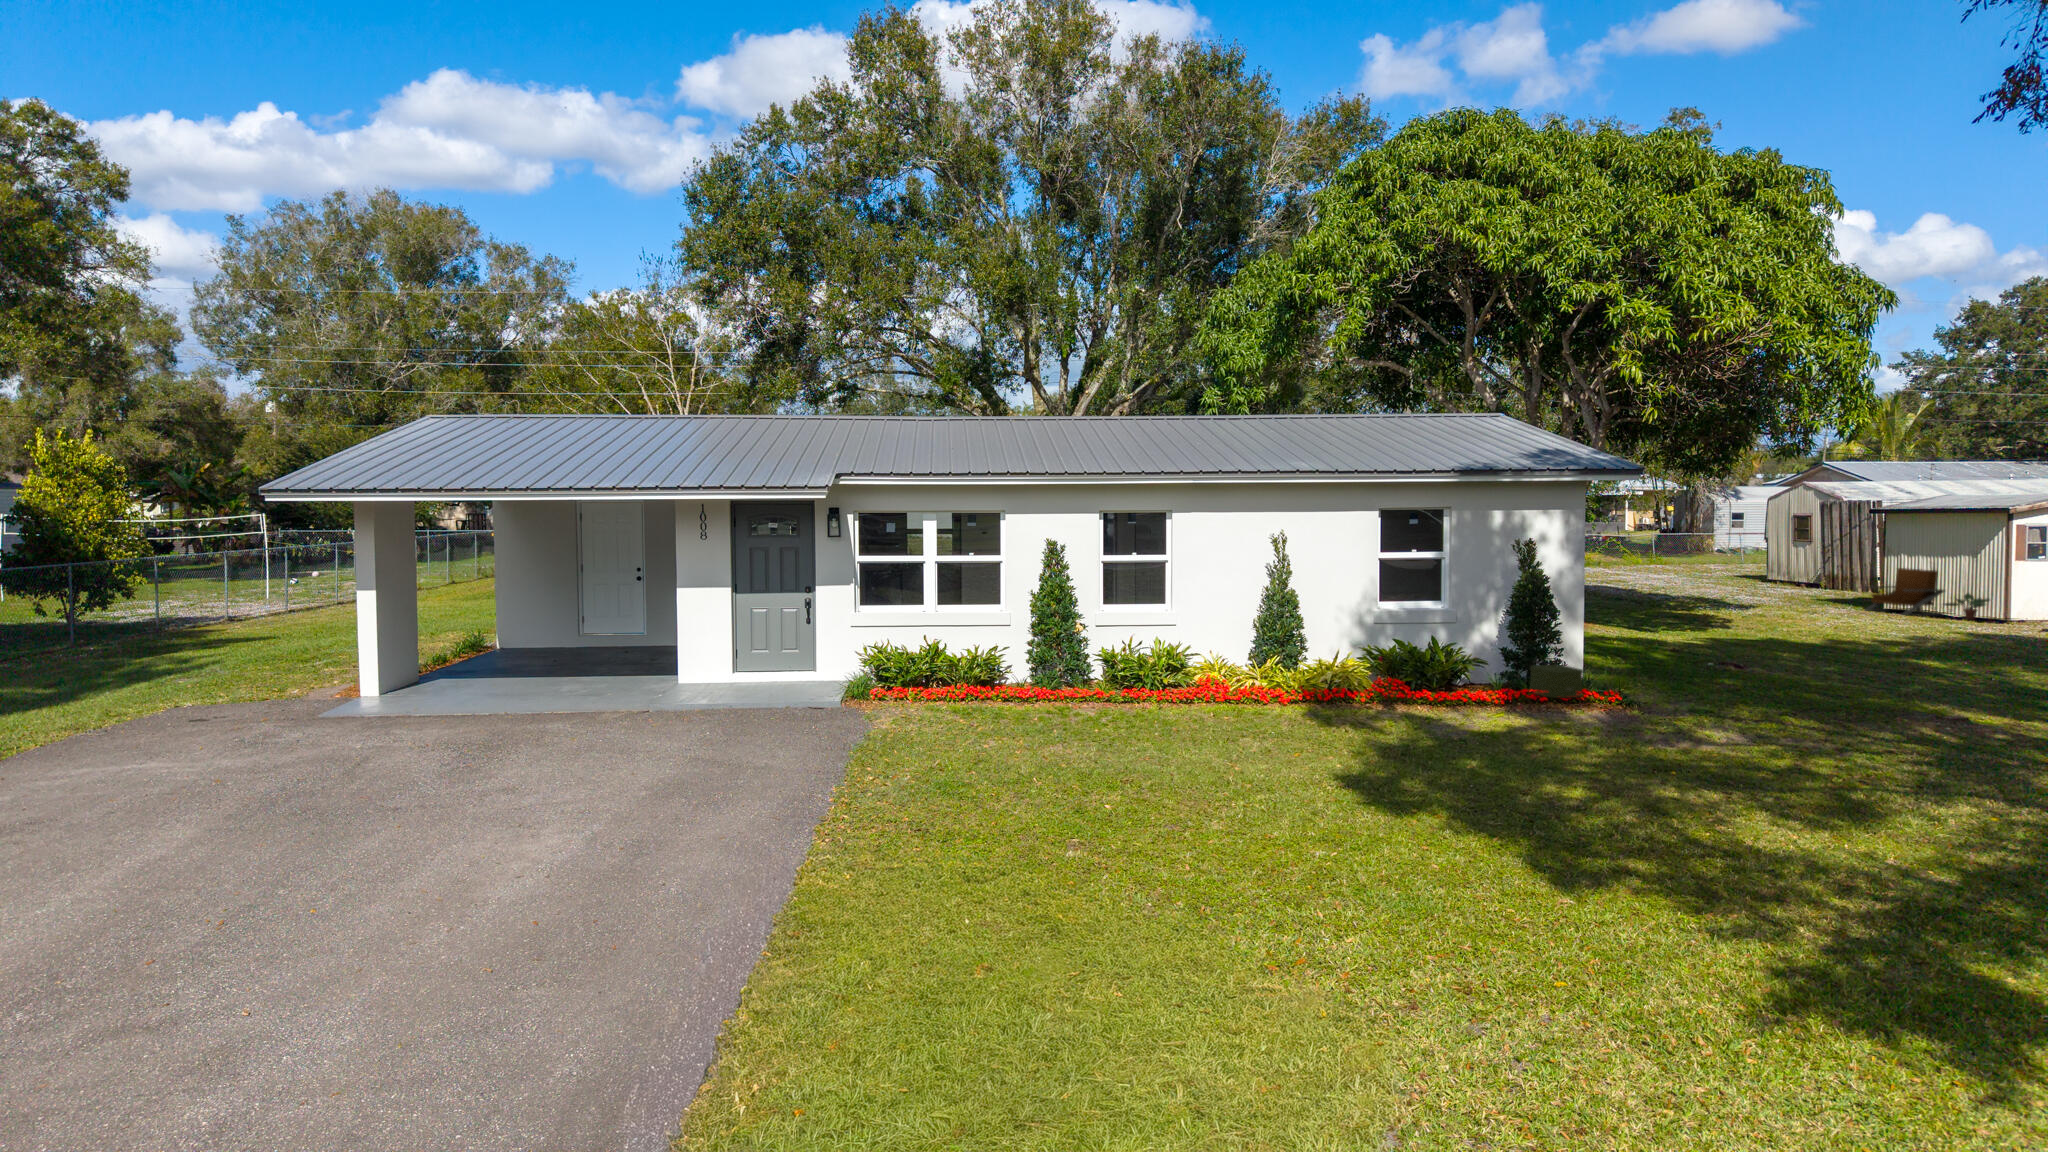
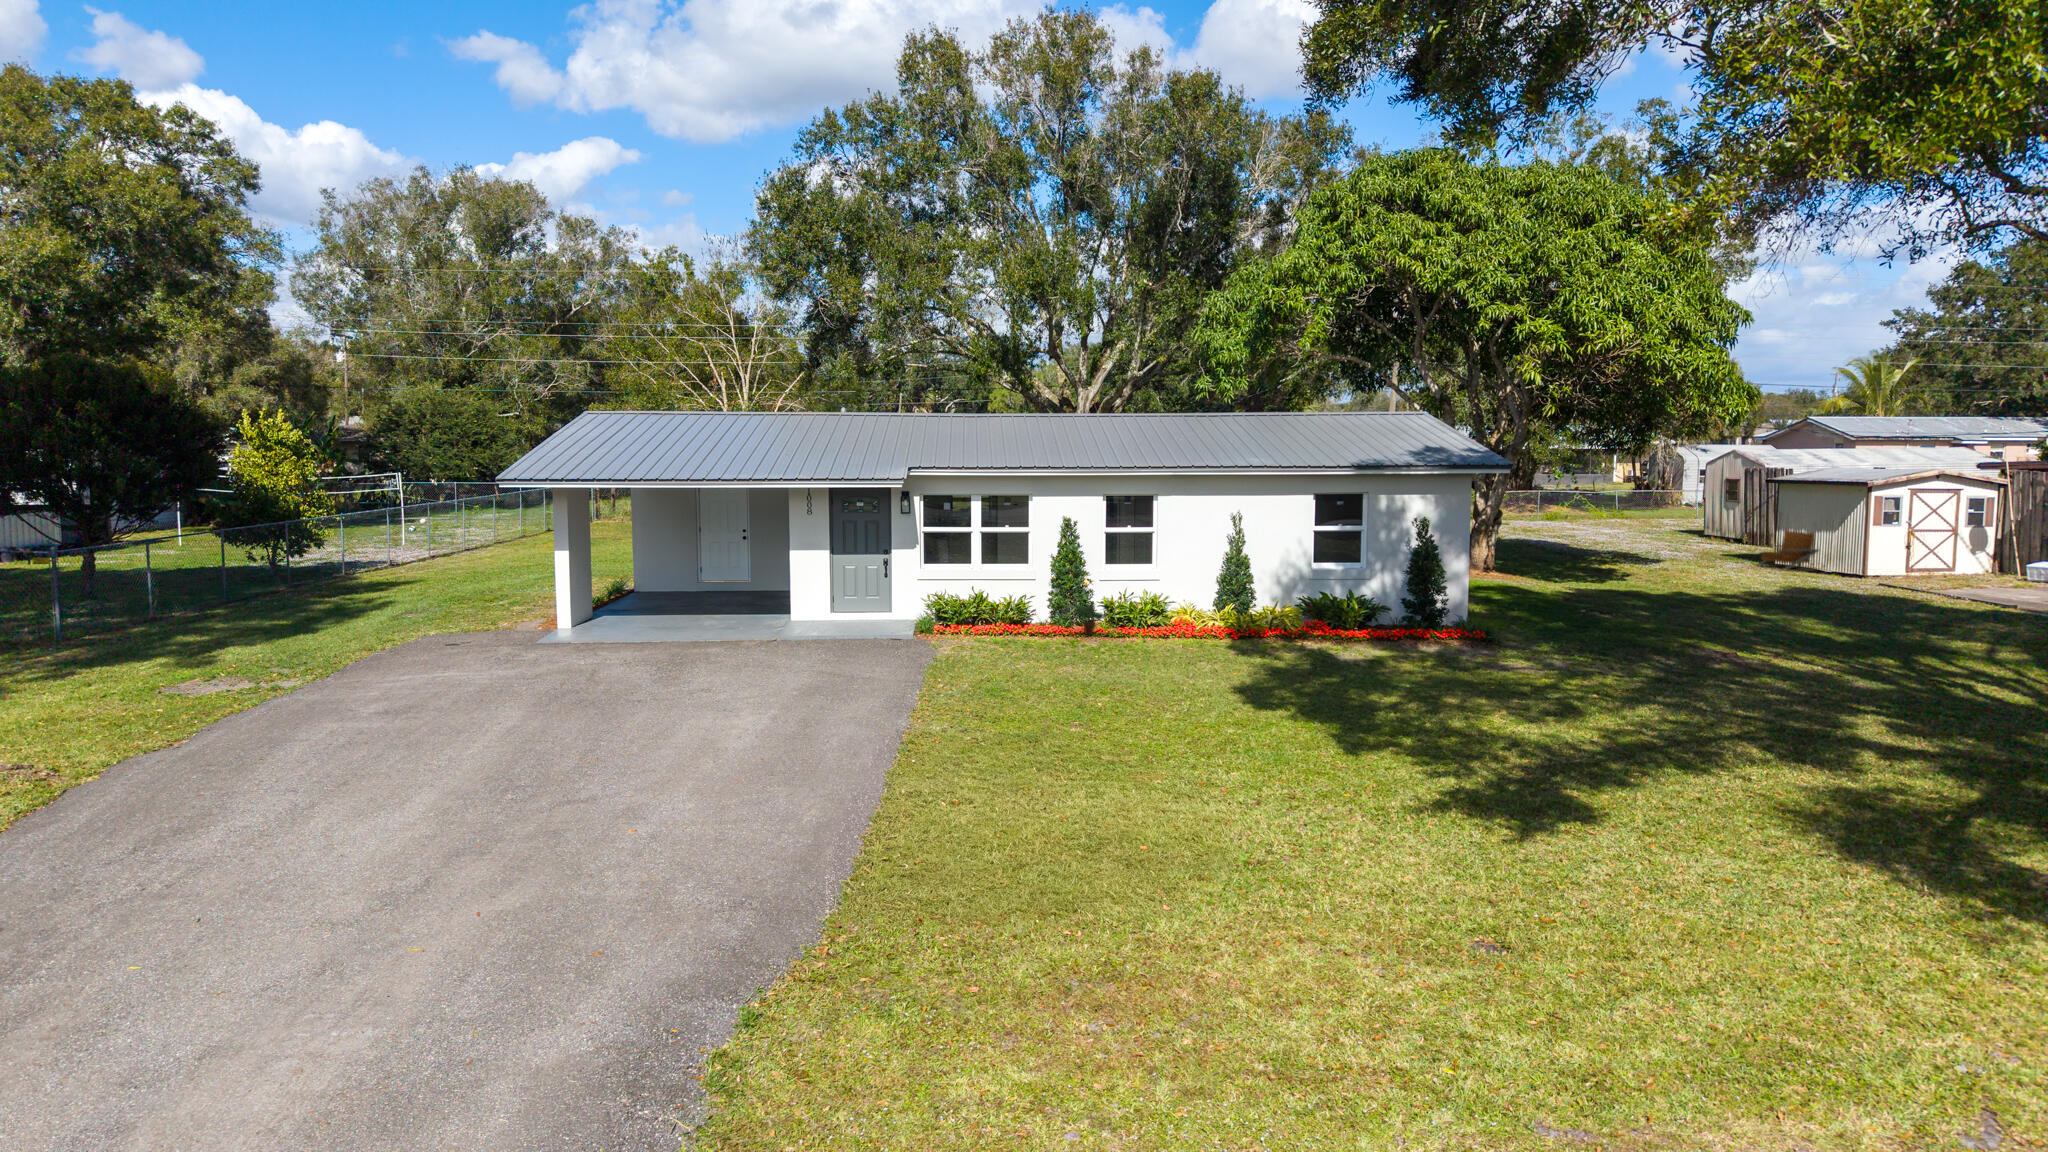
potted plant: present [1944,594,1989,620] -> present [1070,604,1110,635]
storage box: present [1530,665,1583,698] -> none [1418,612,1456,636]

